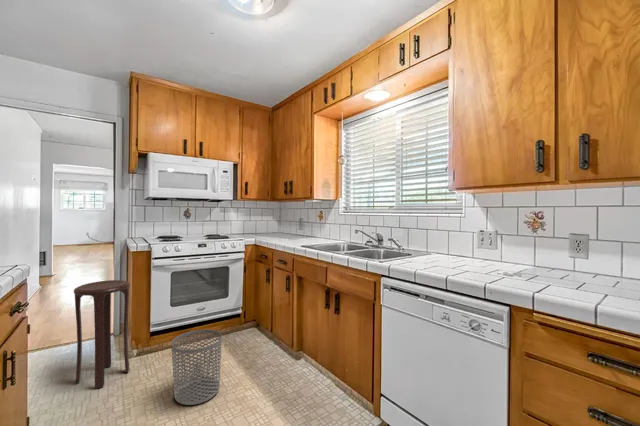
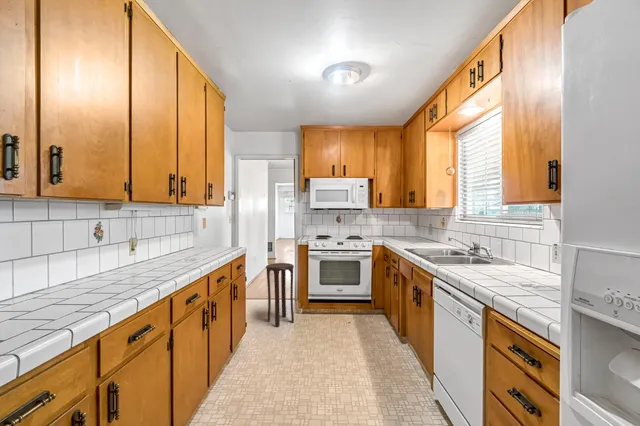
waste bin: present [172,330,222,405] -> none [309,302,340,349]

